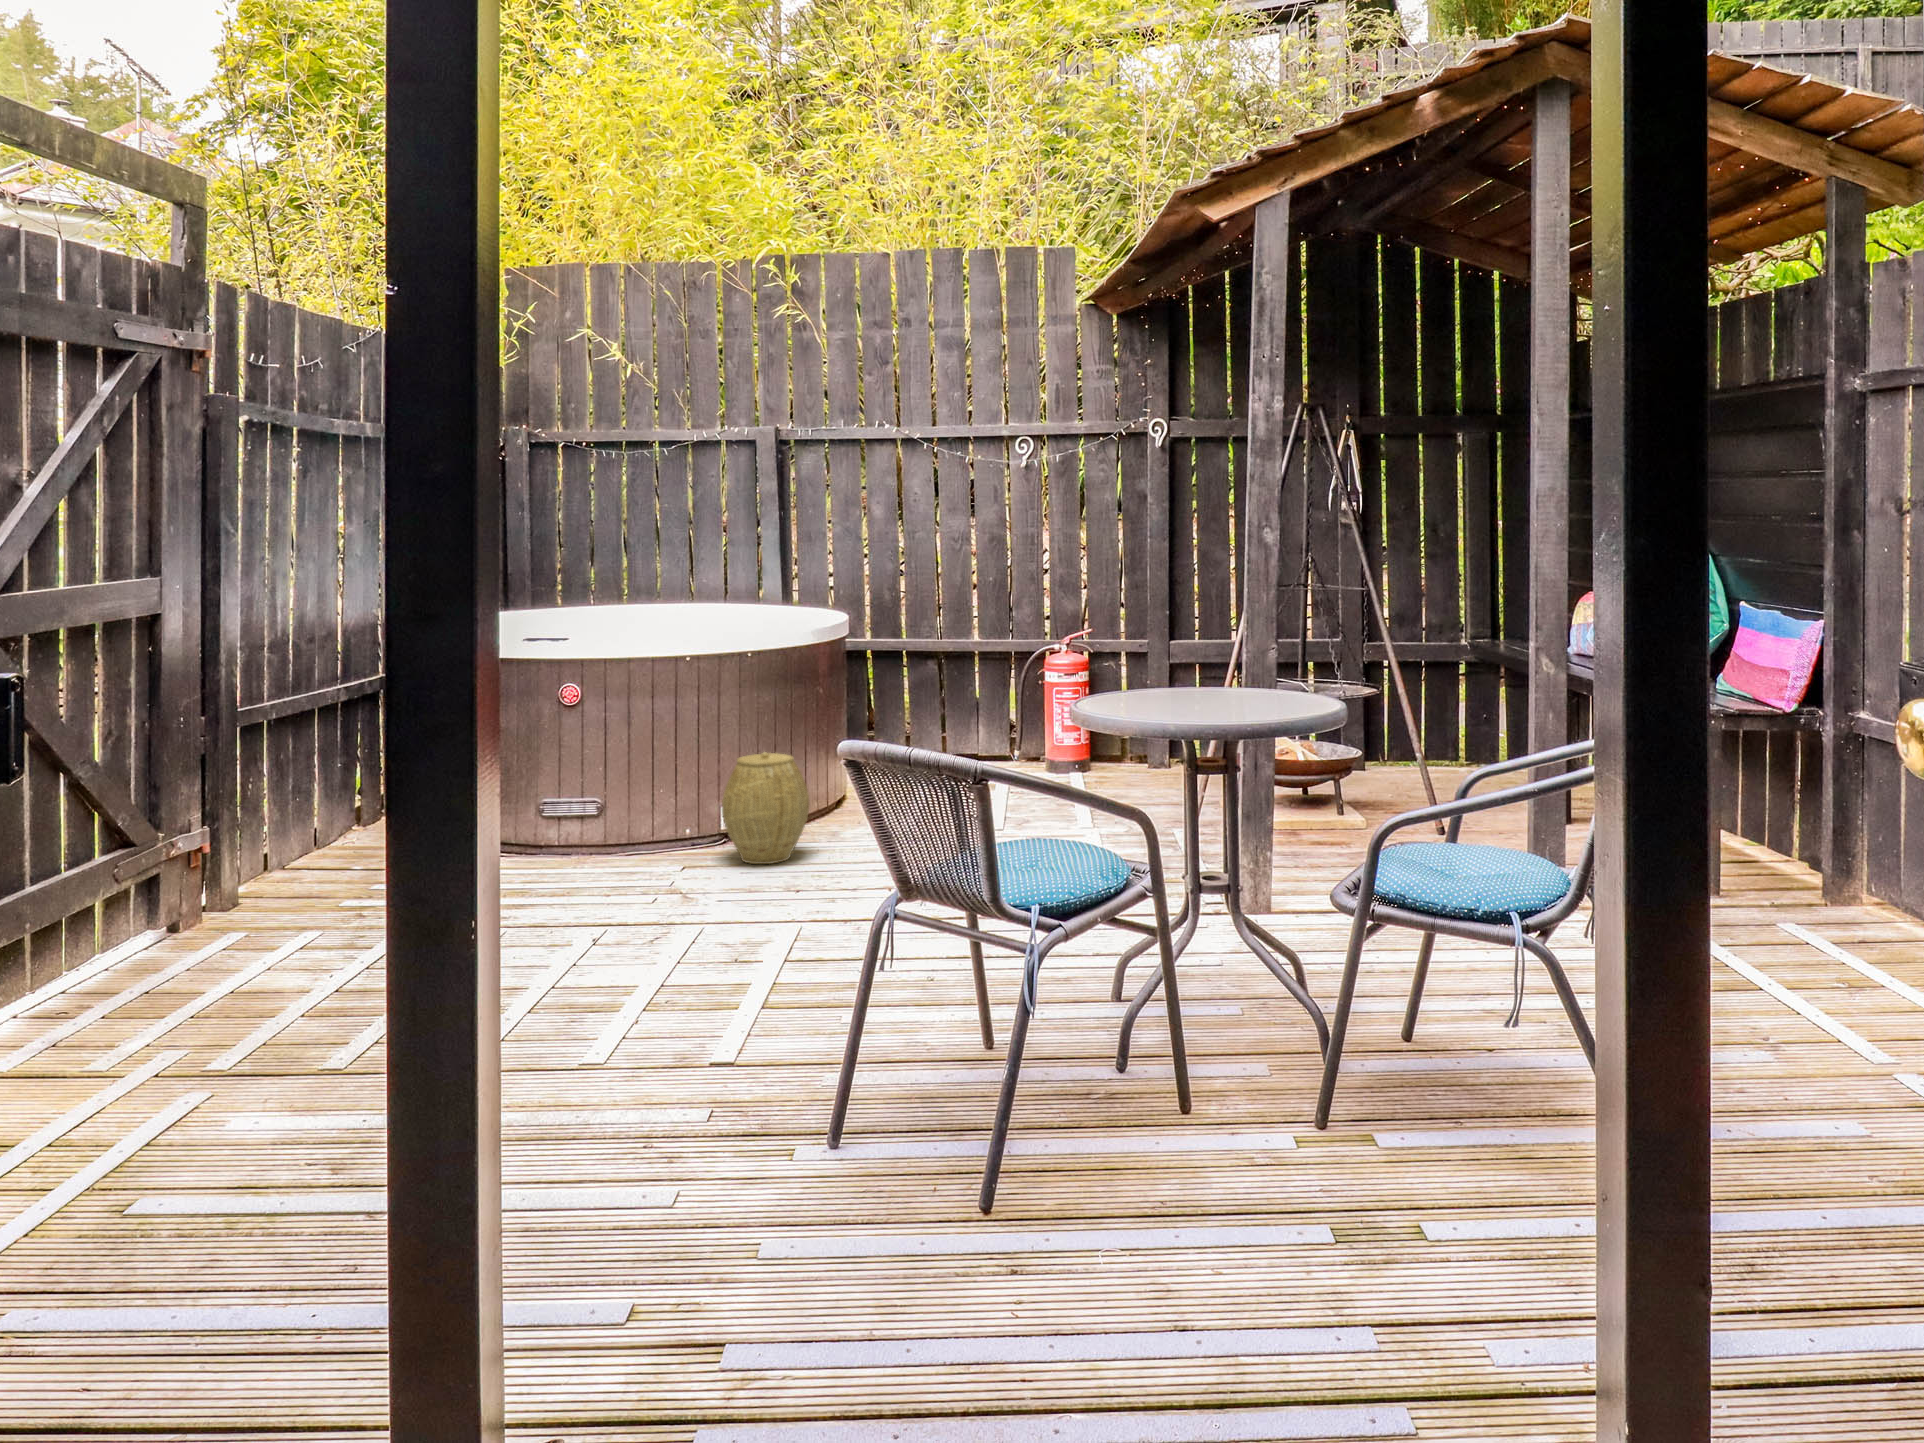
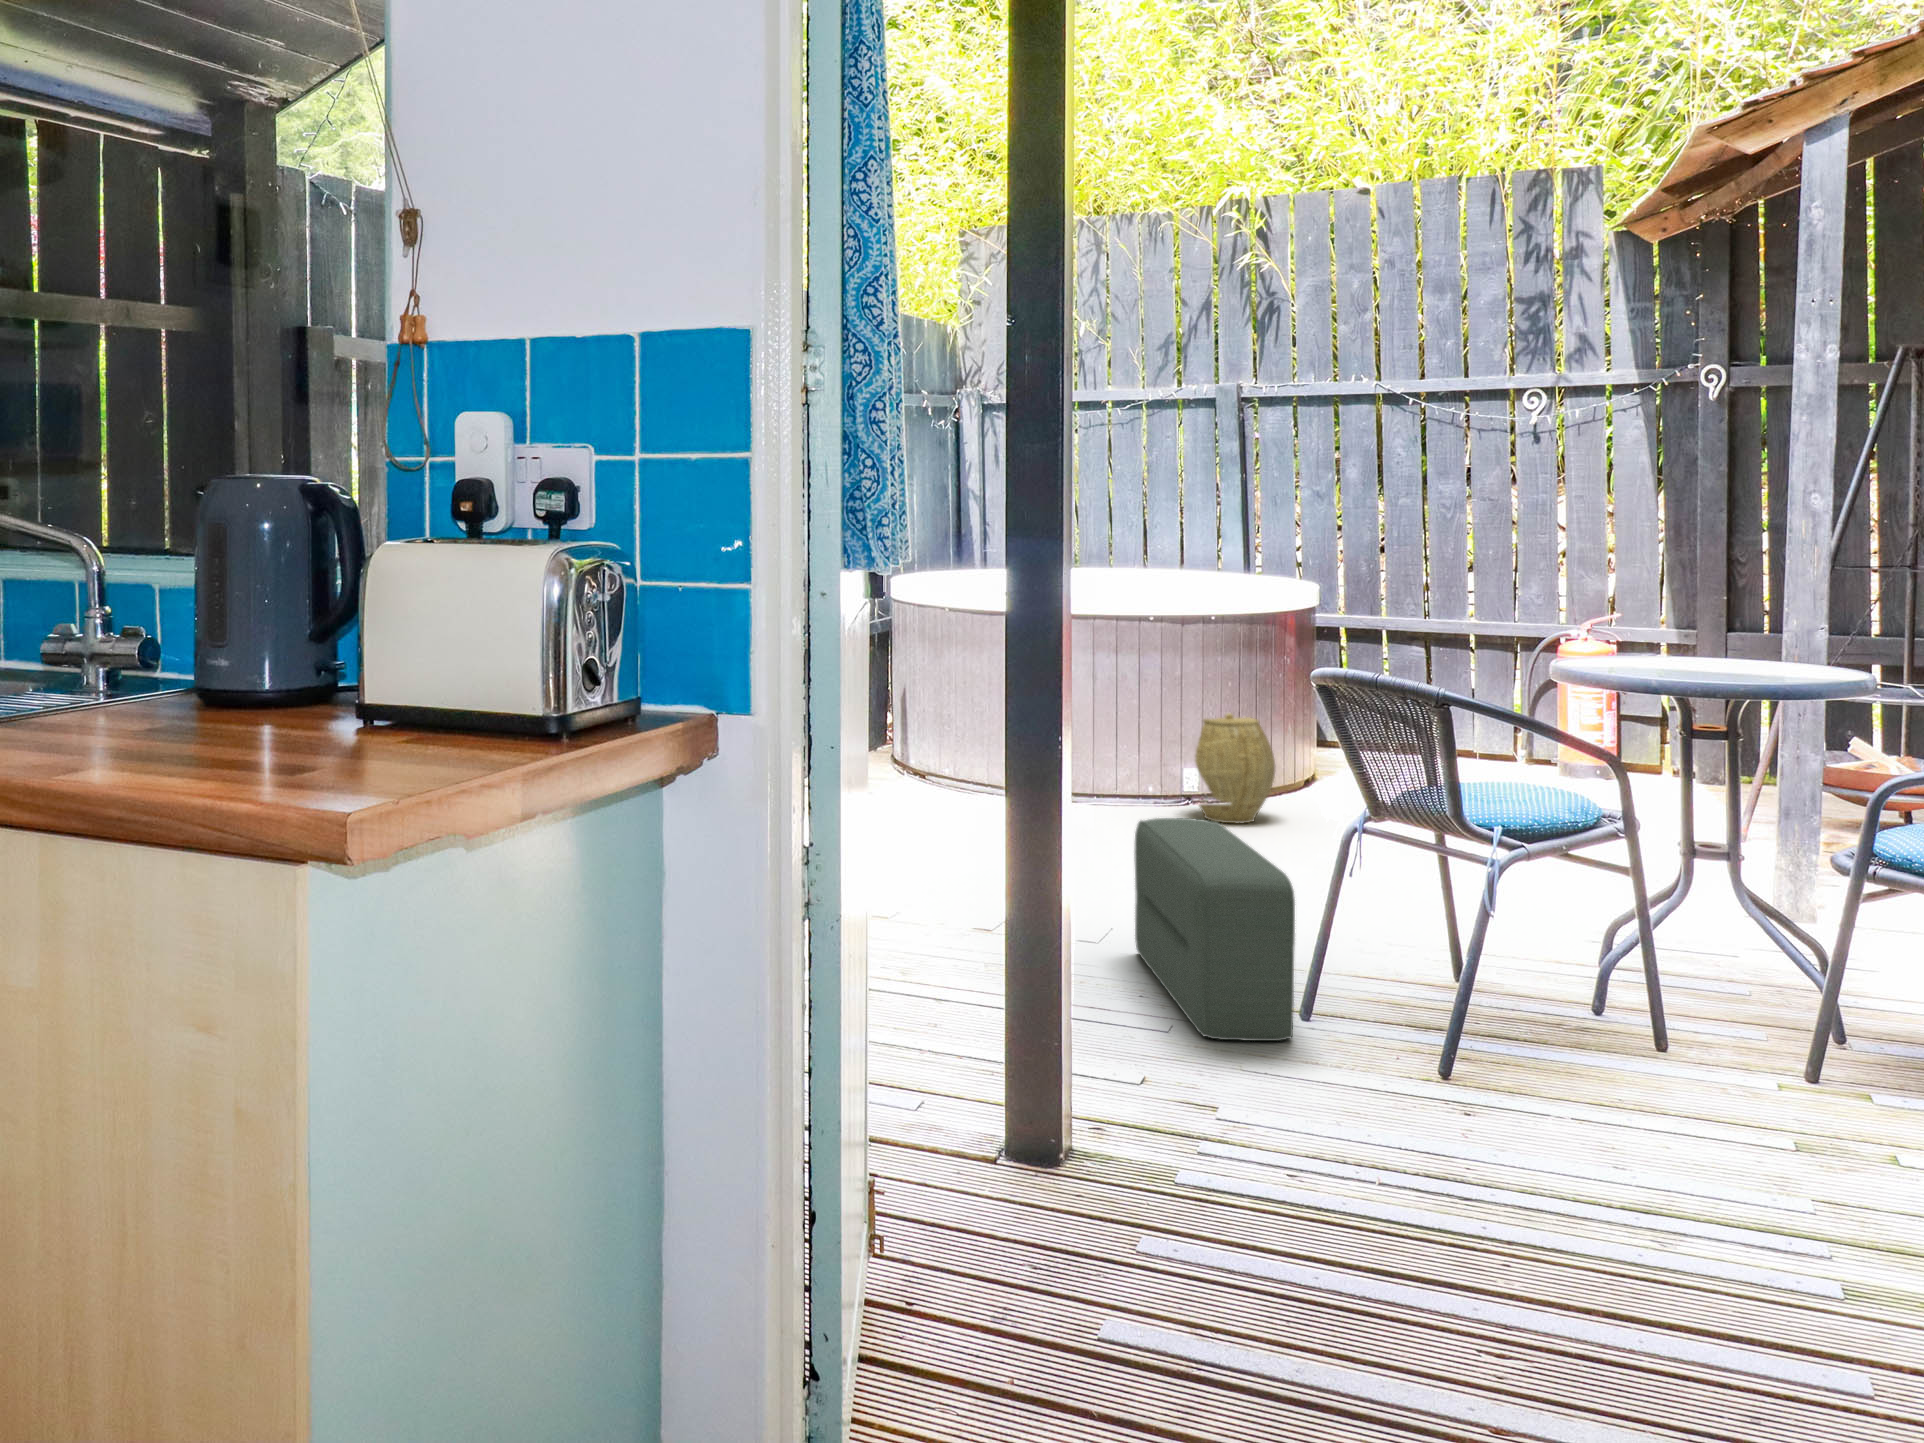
pouf: none [649,912,823,1212] -> present [1134,818,1295,1041]

